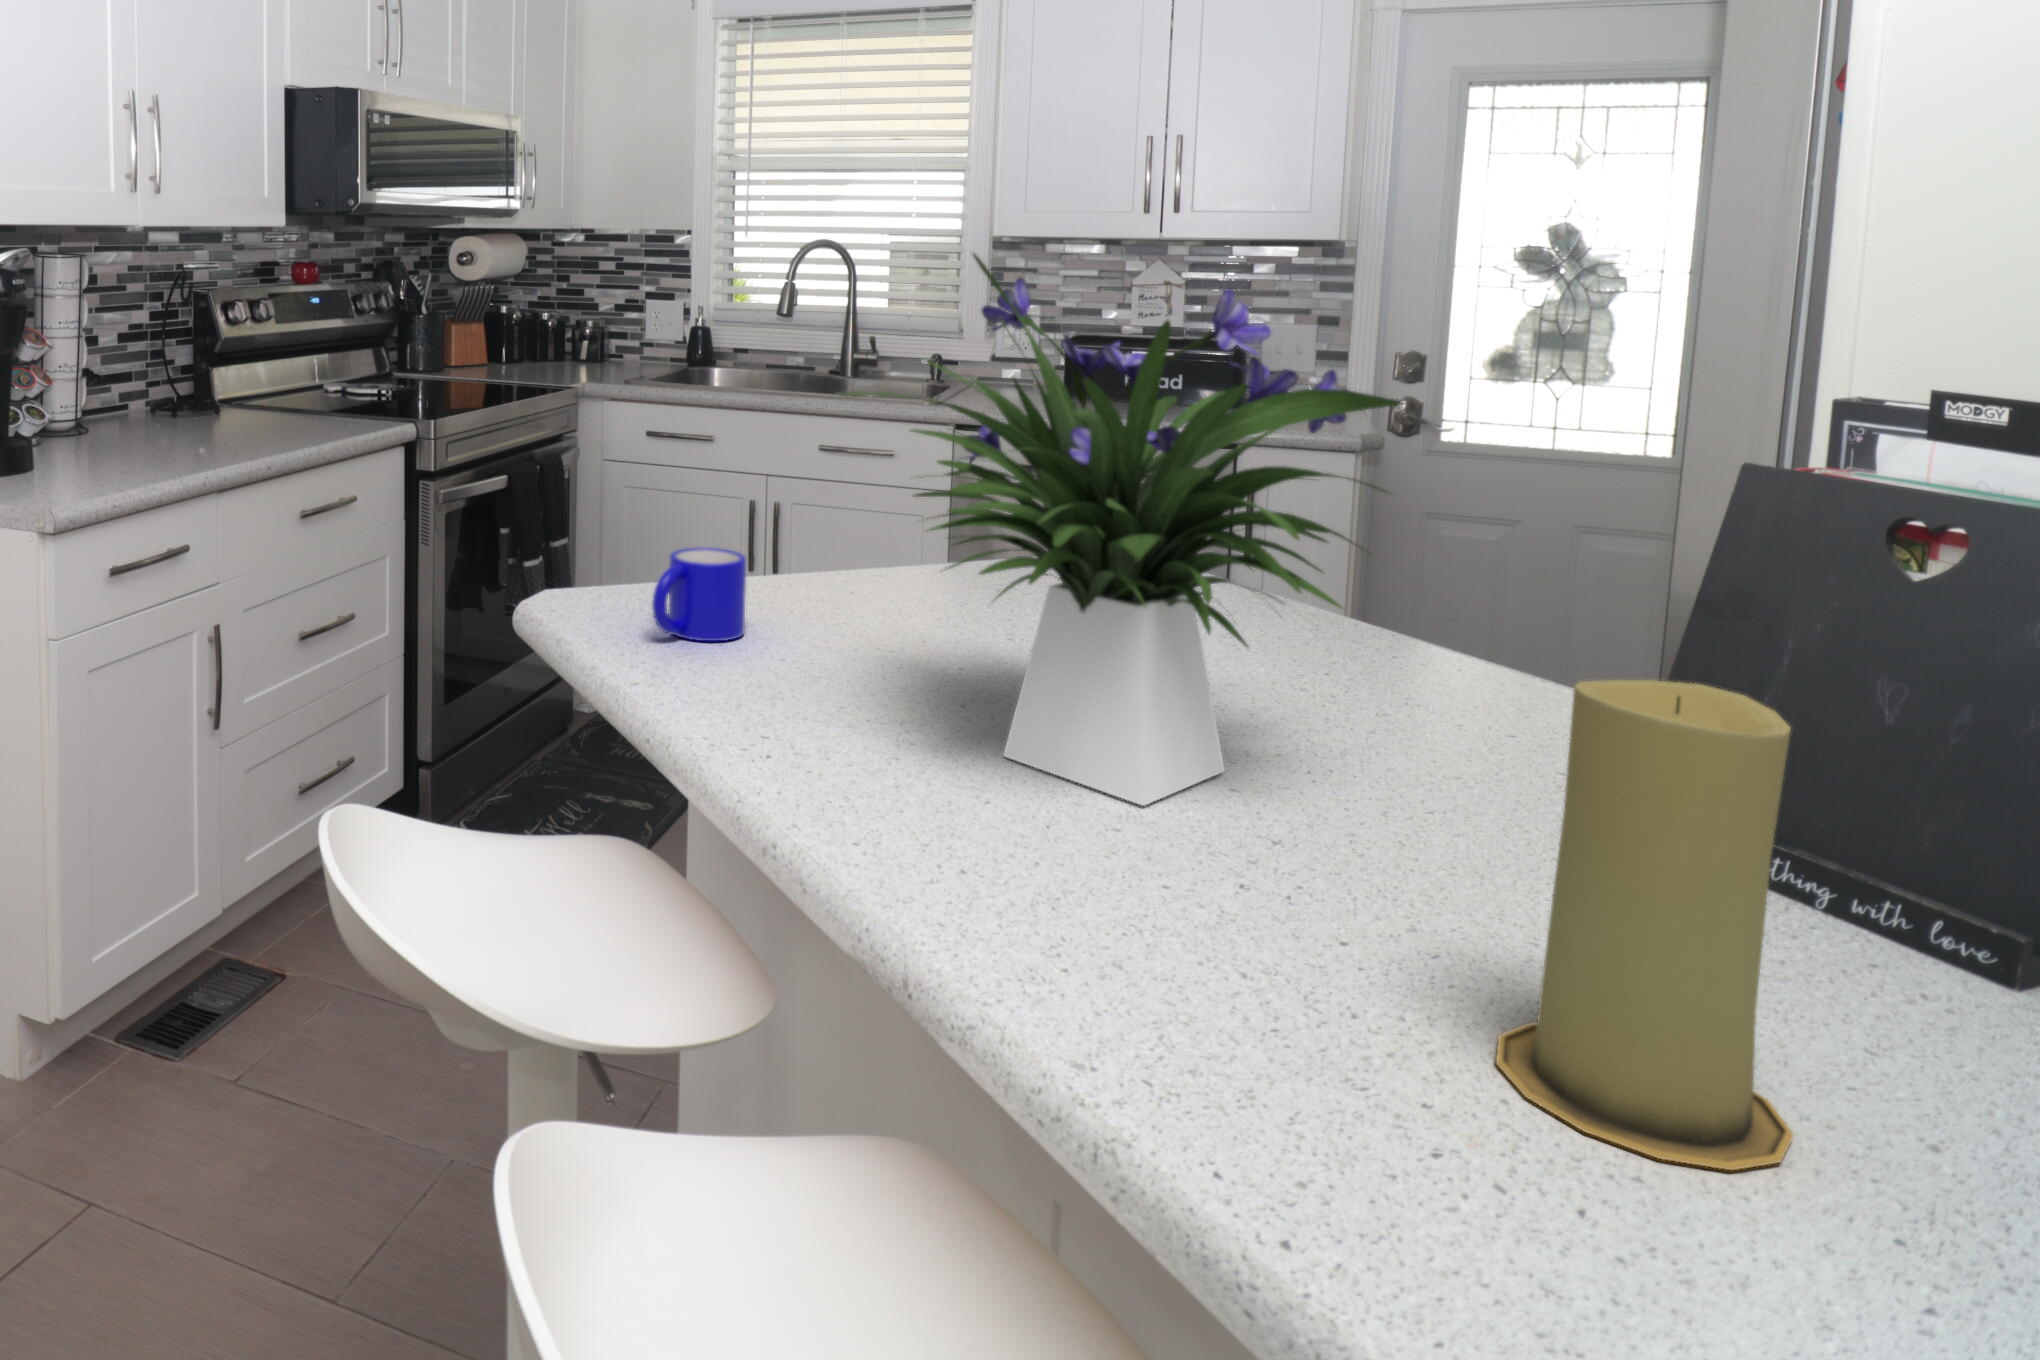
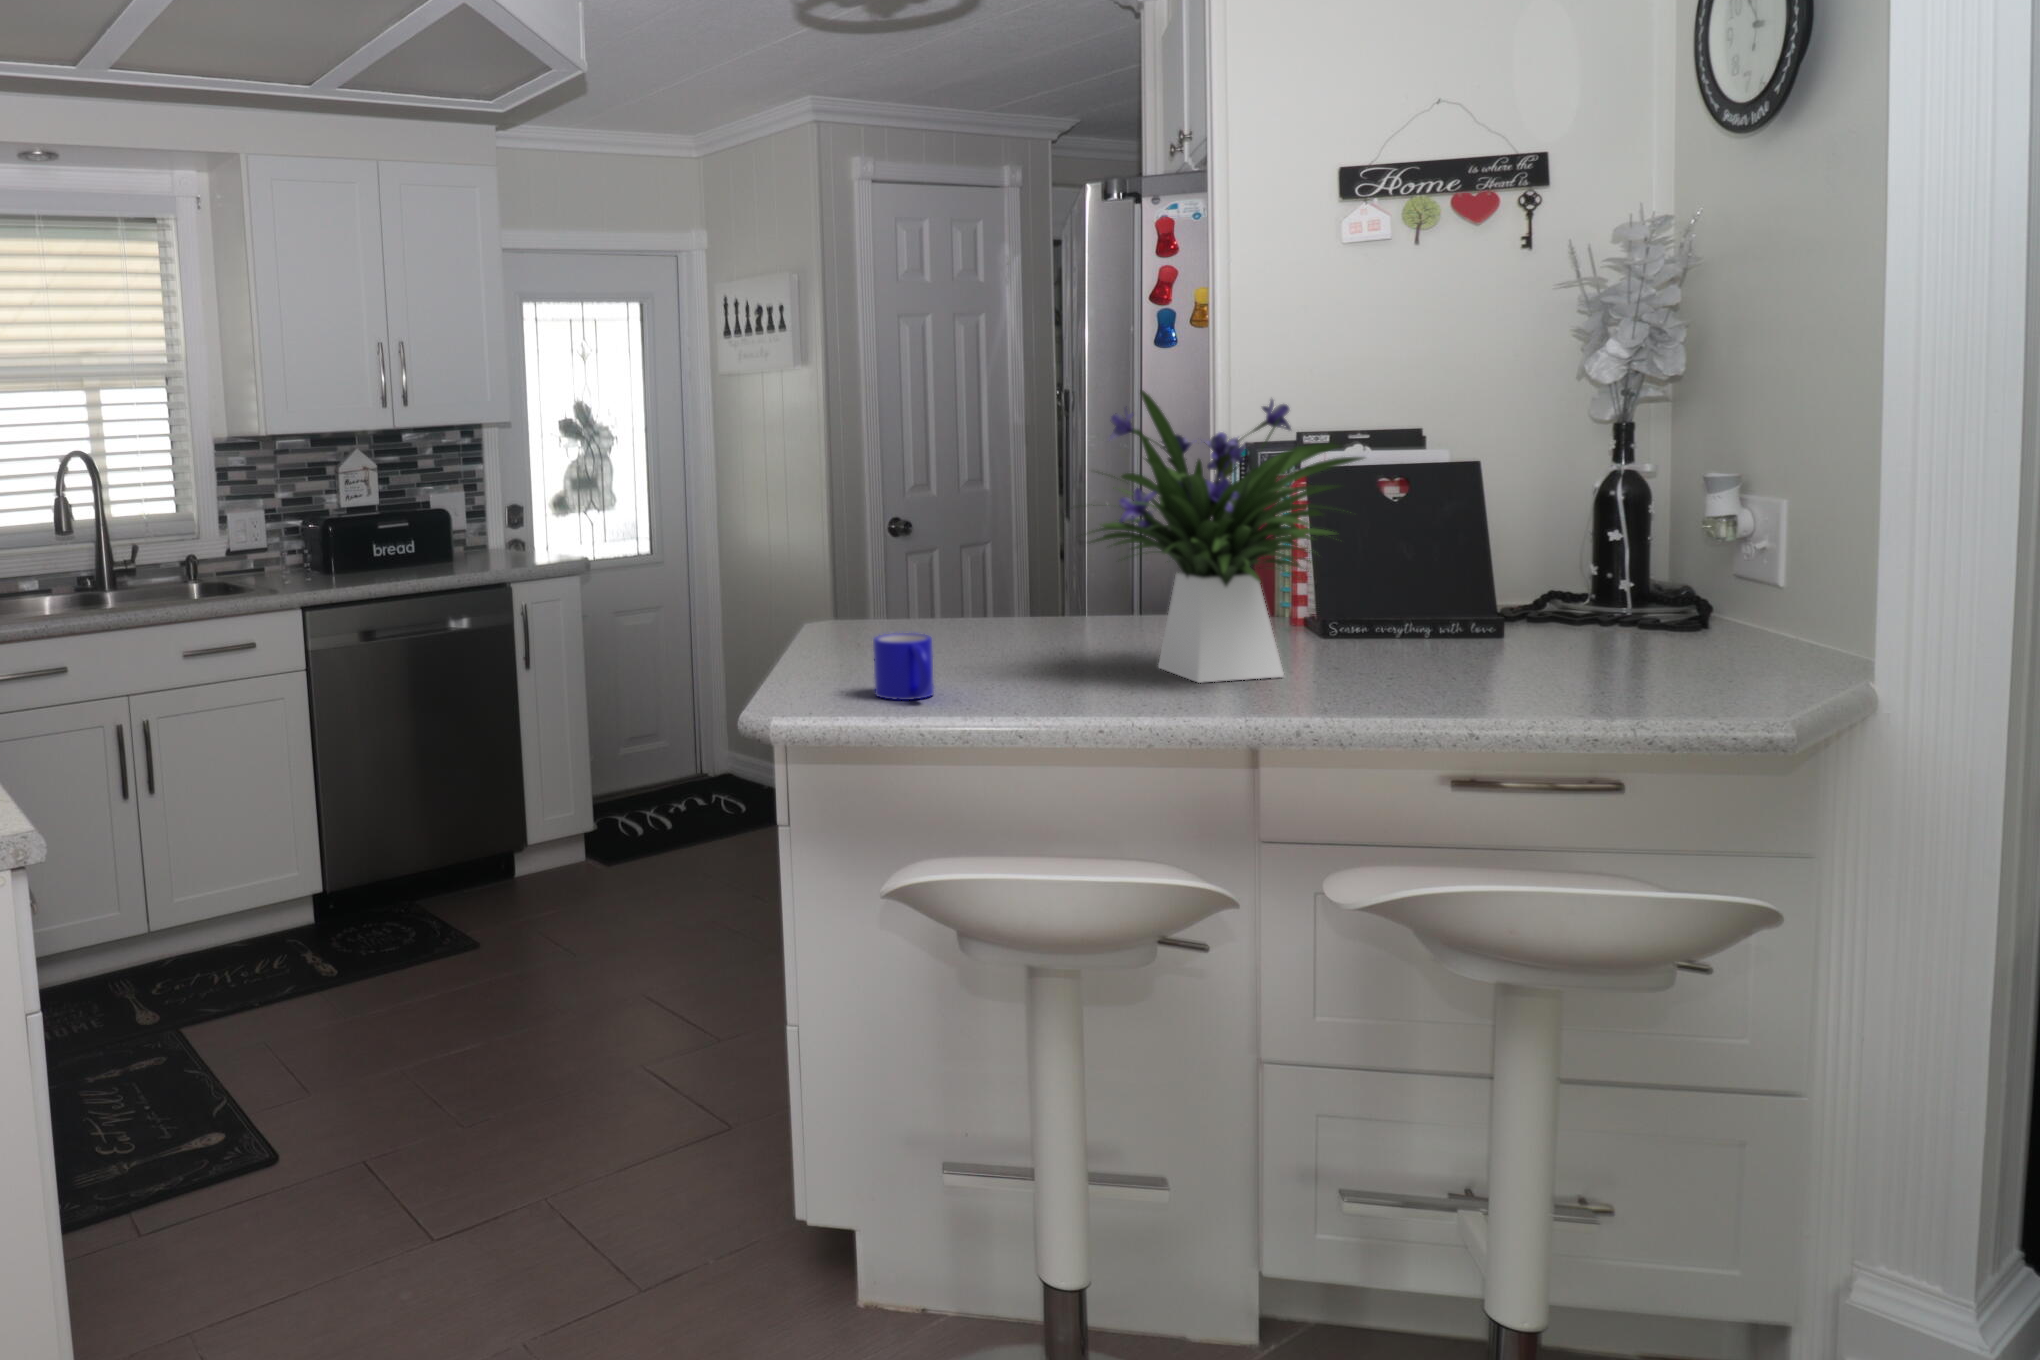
candle: present [1496,680,1793,1170] -> none [1538,521,1650,687]

